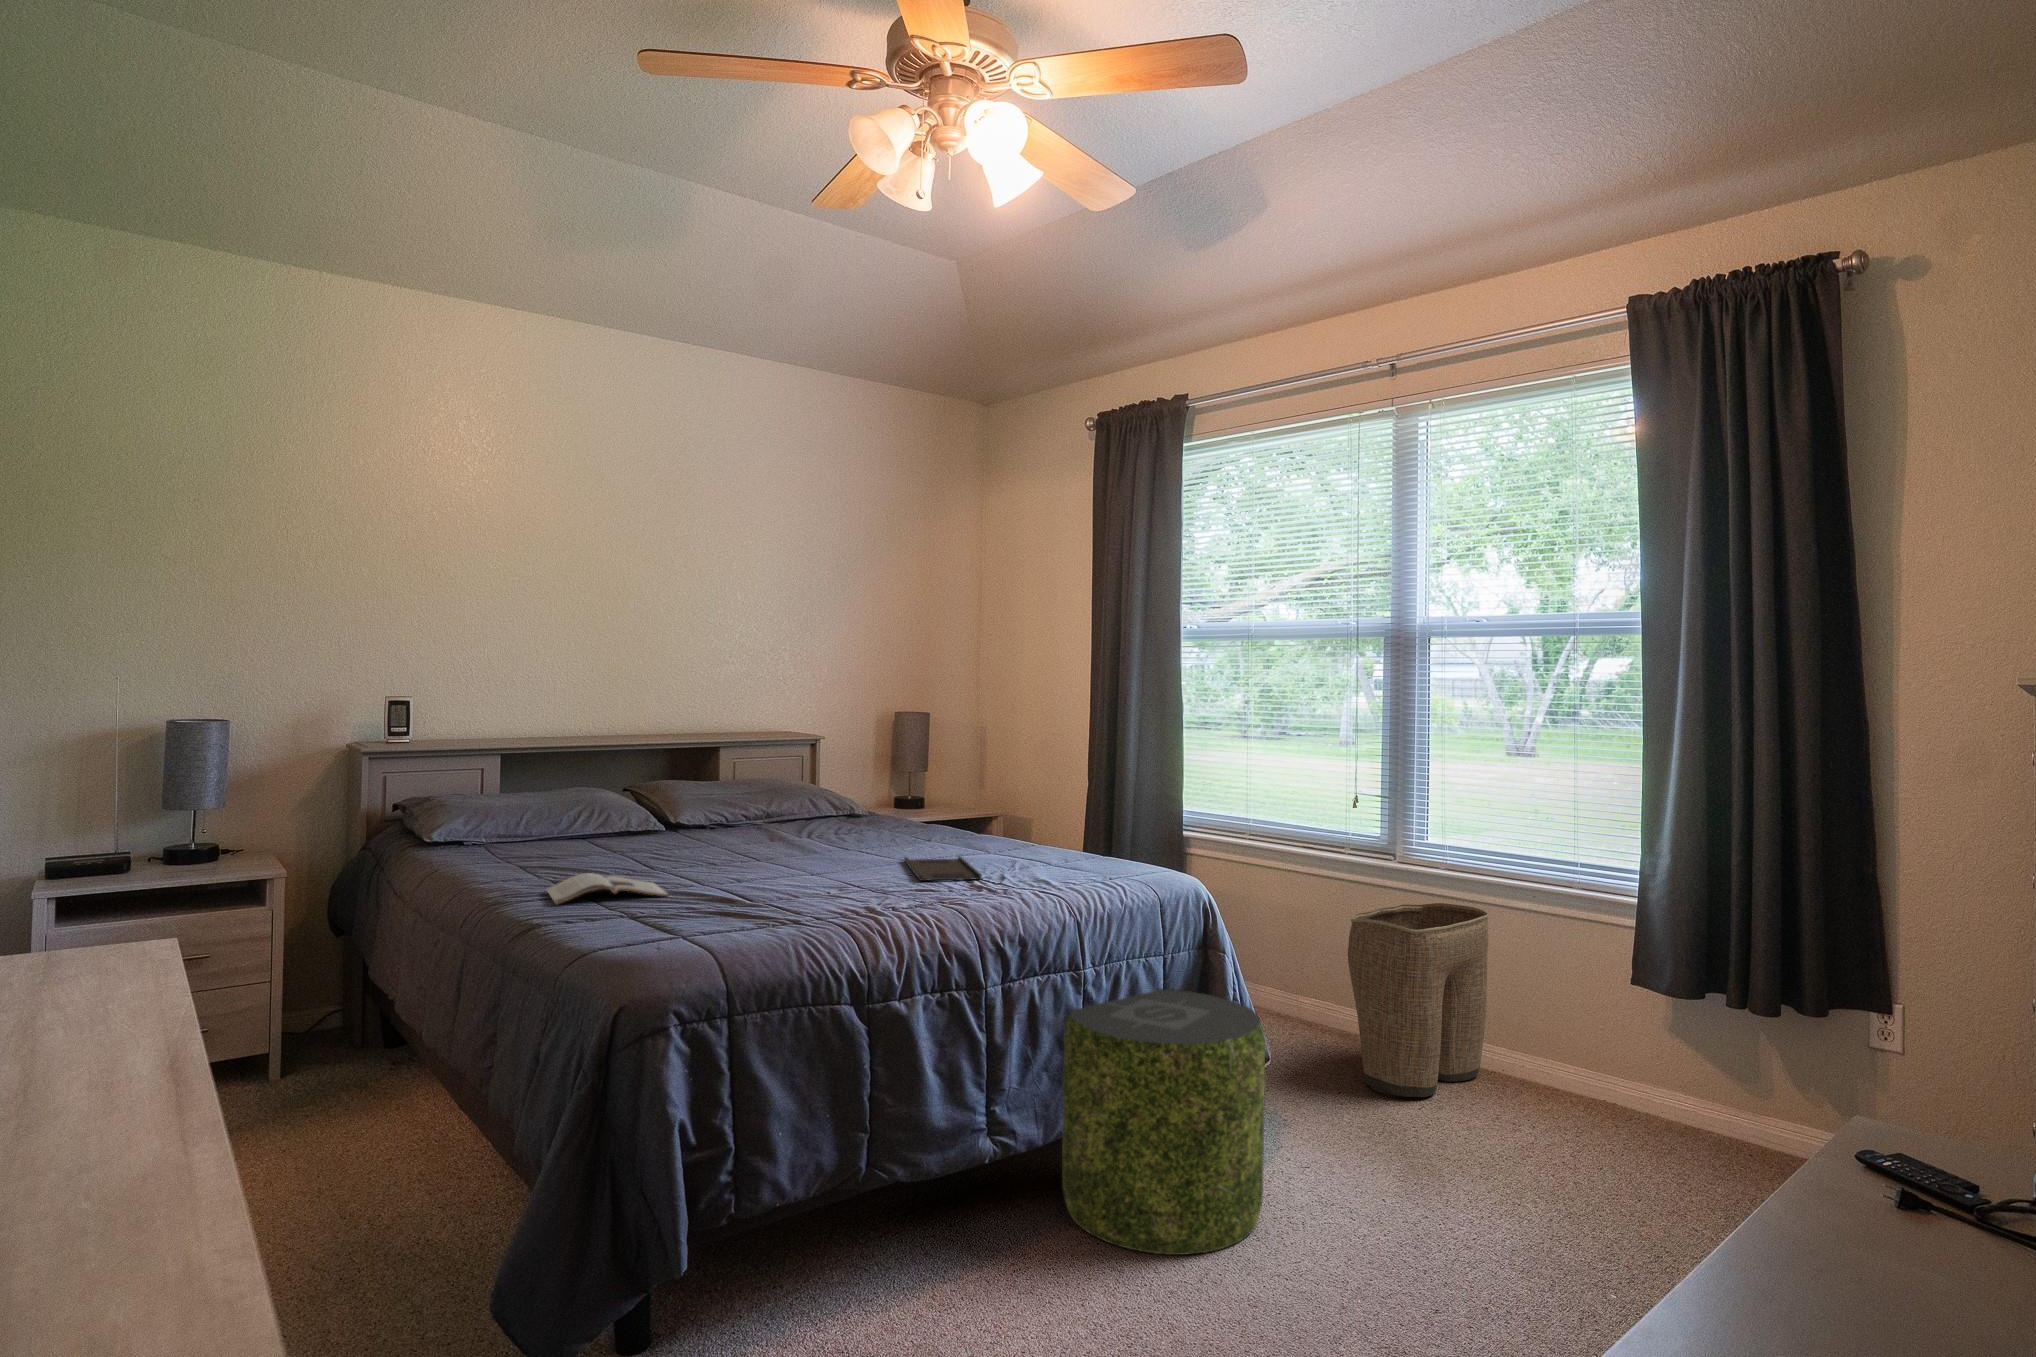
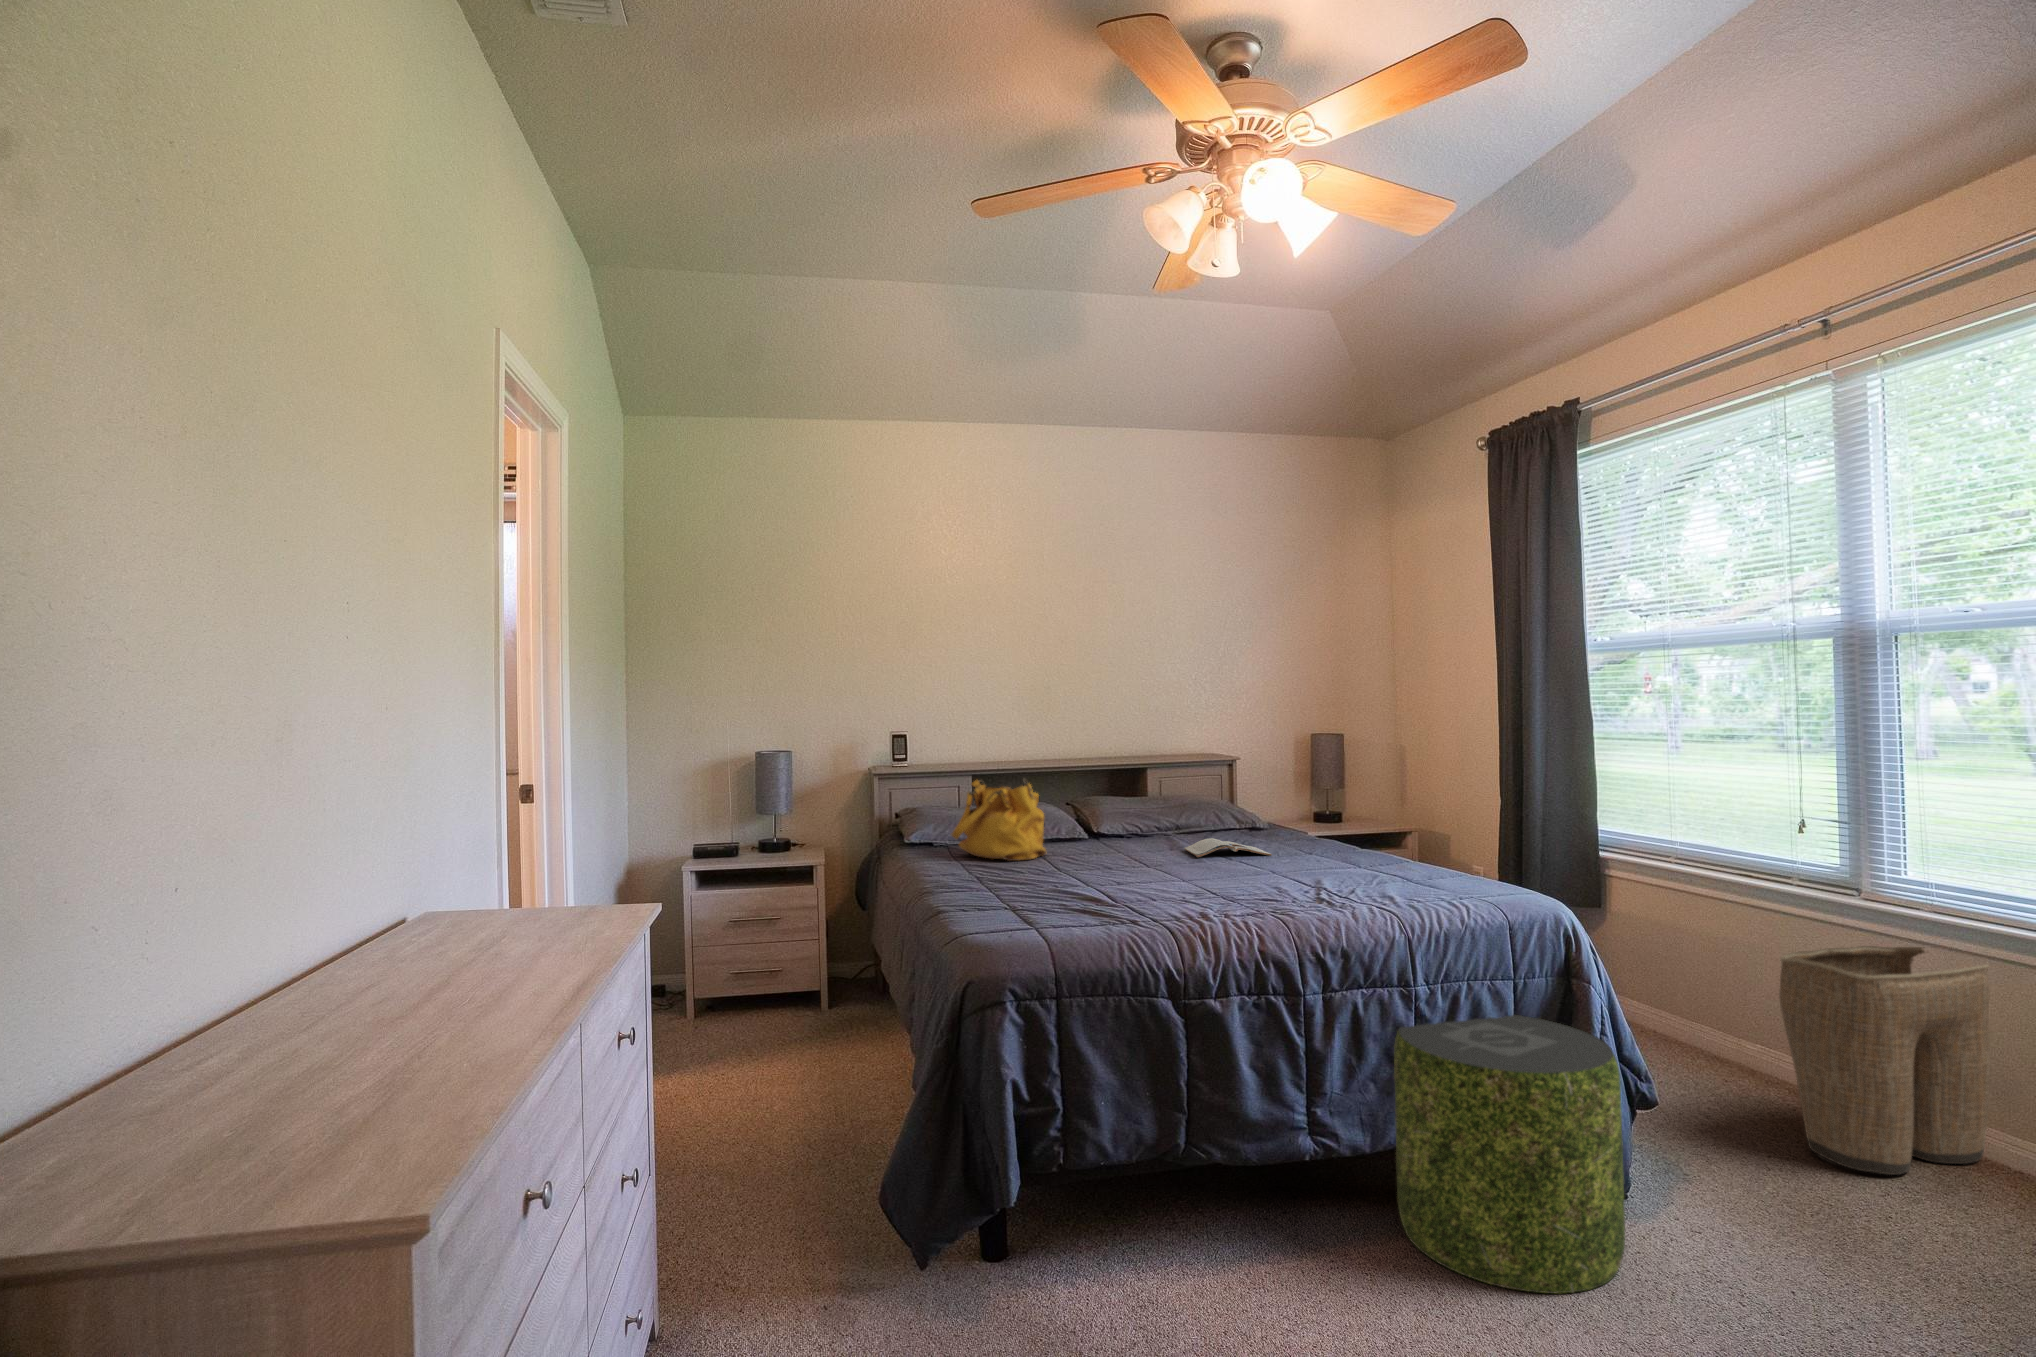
handbag: none [531,762,653,860] -> present [951,779,1047,861]
tray: present [904,856,982,881] -> none [1258,867,1322,892]
magazine: present [547,873,668,904] -> present [1184,838,1272,857]

